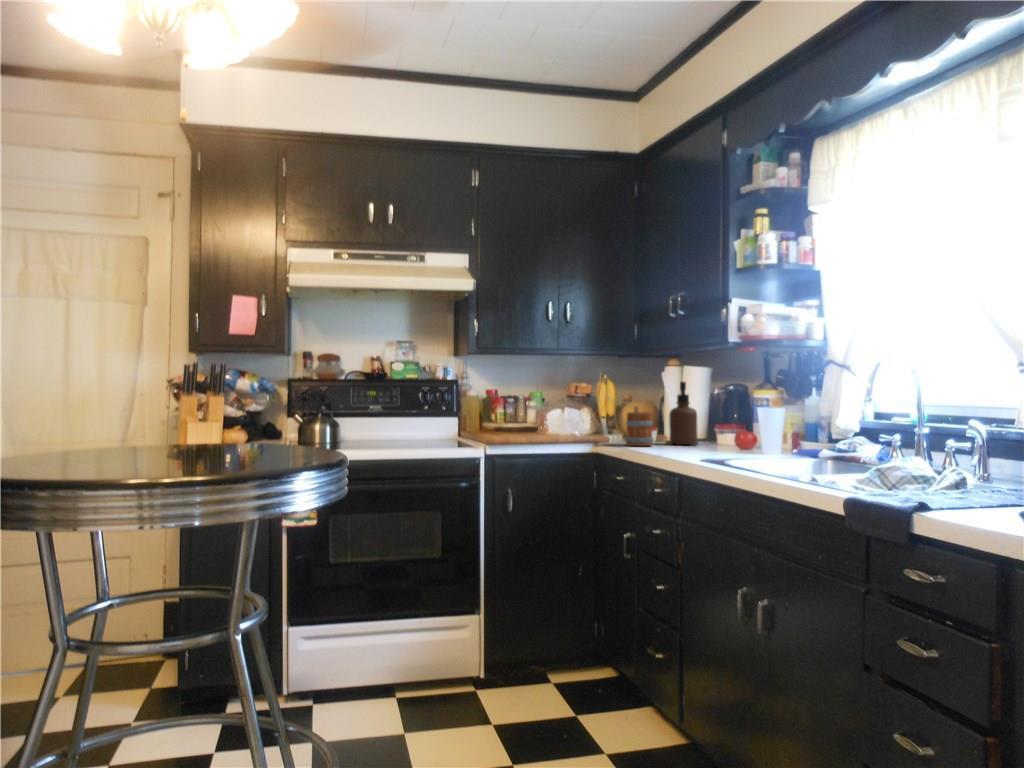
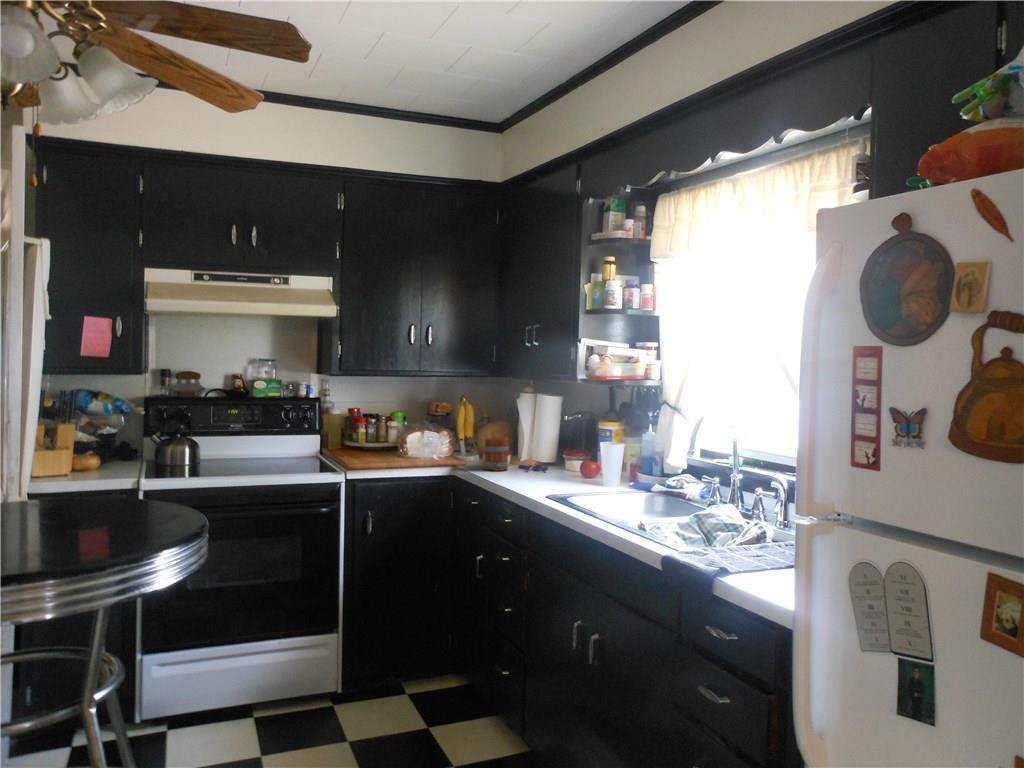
soap dispenser: present [669,382,698,445] -> none [524,408,549,467]

